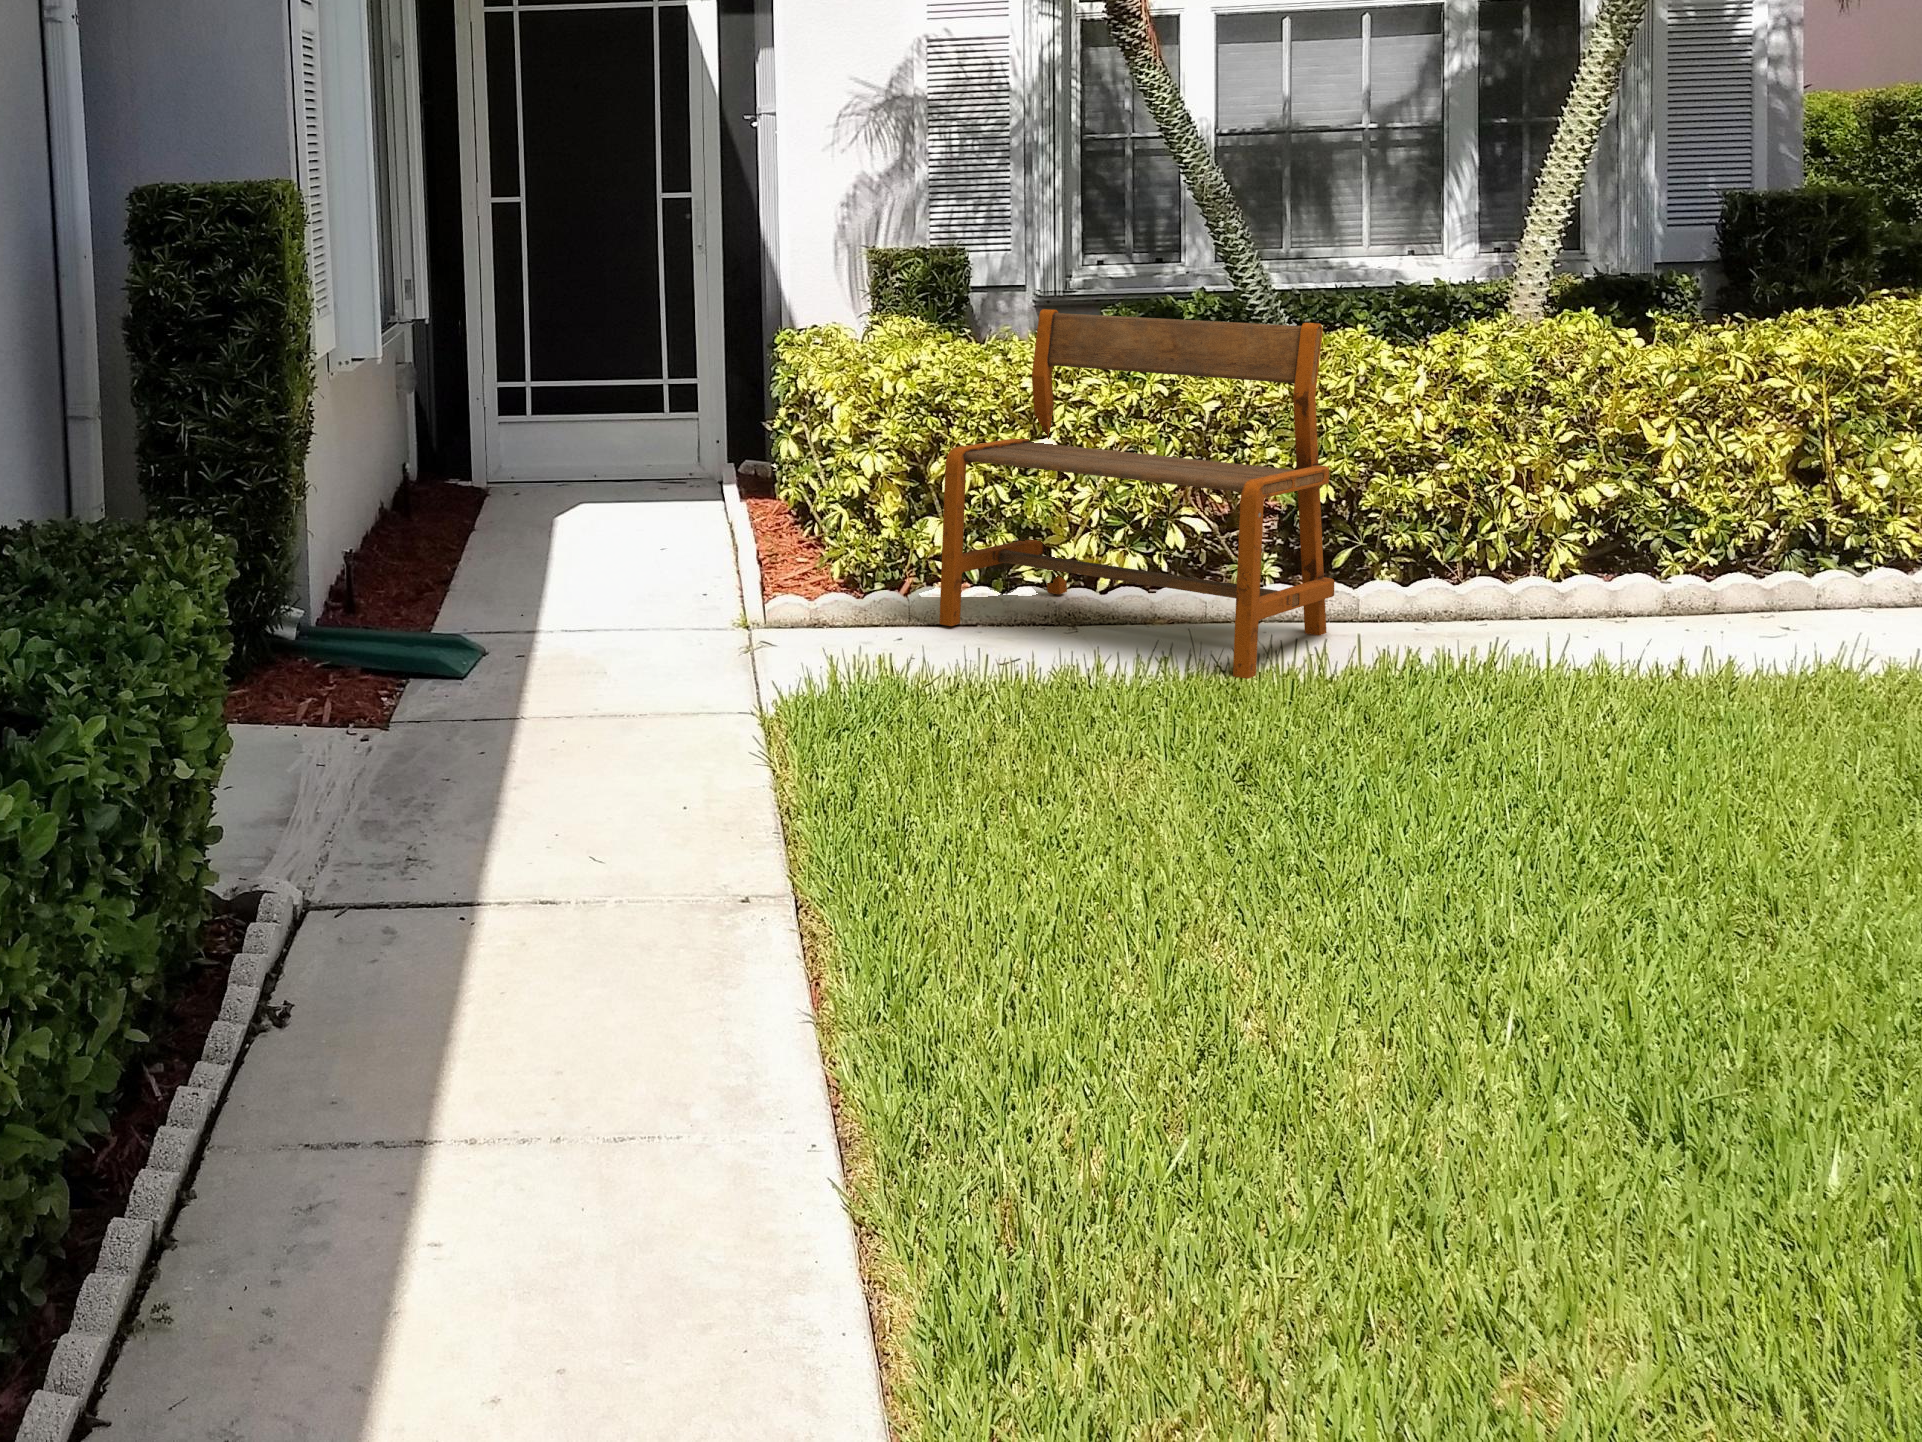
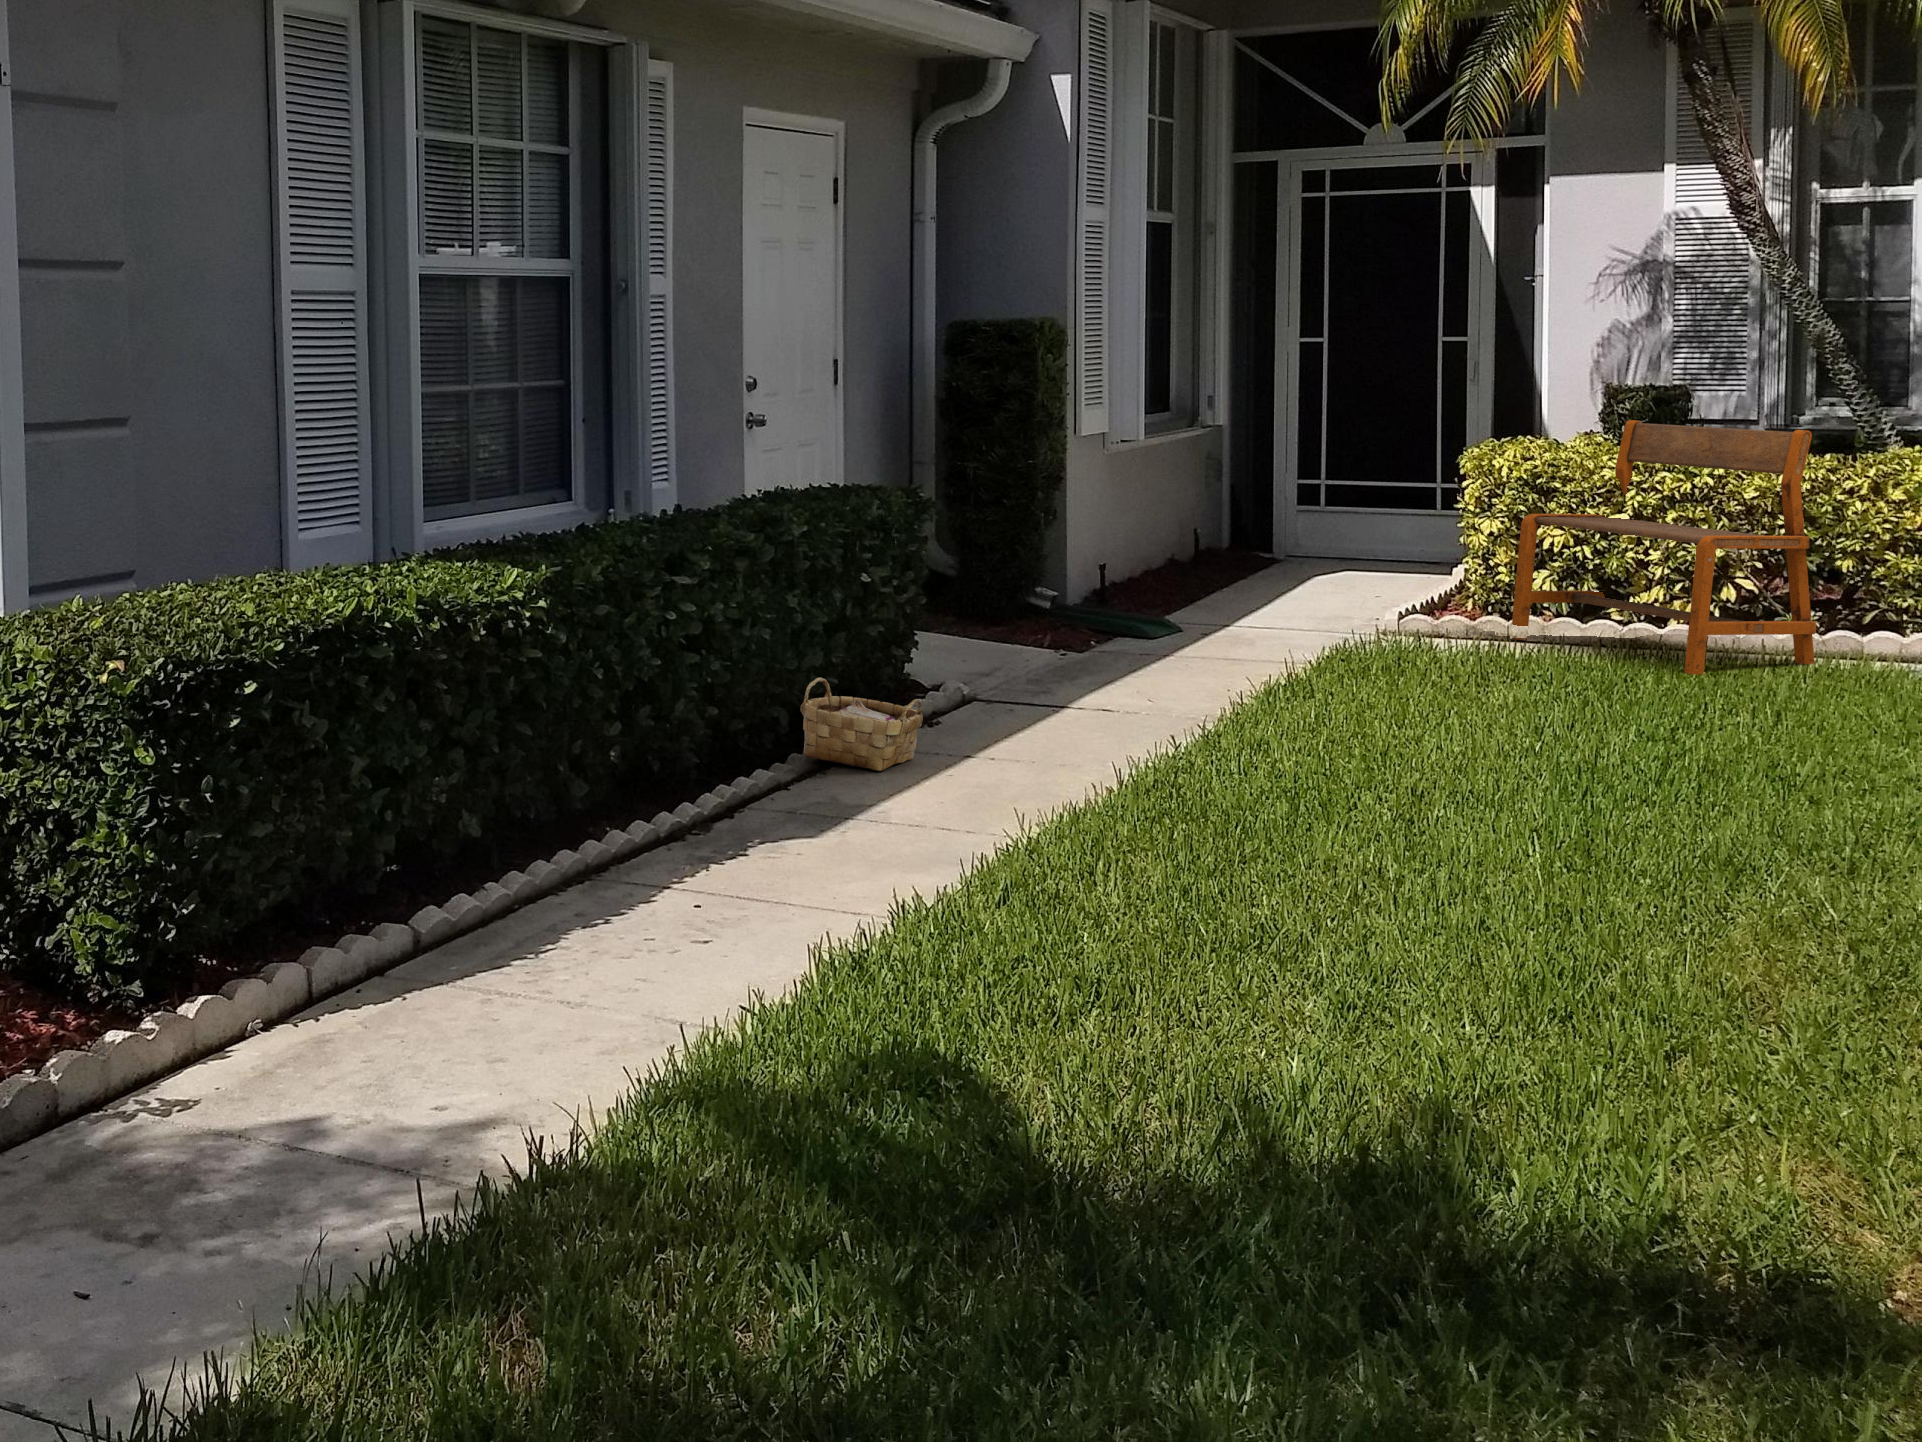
woven basket: none [109,1066,392,1304] -> present [800,678,923,772]

